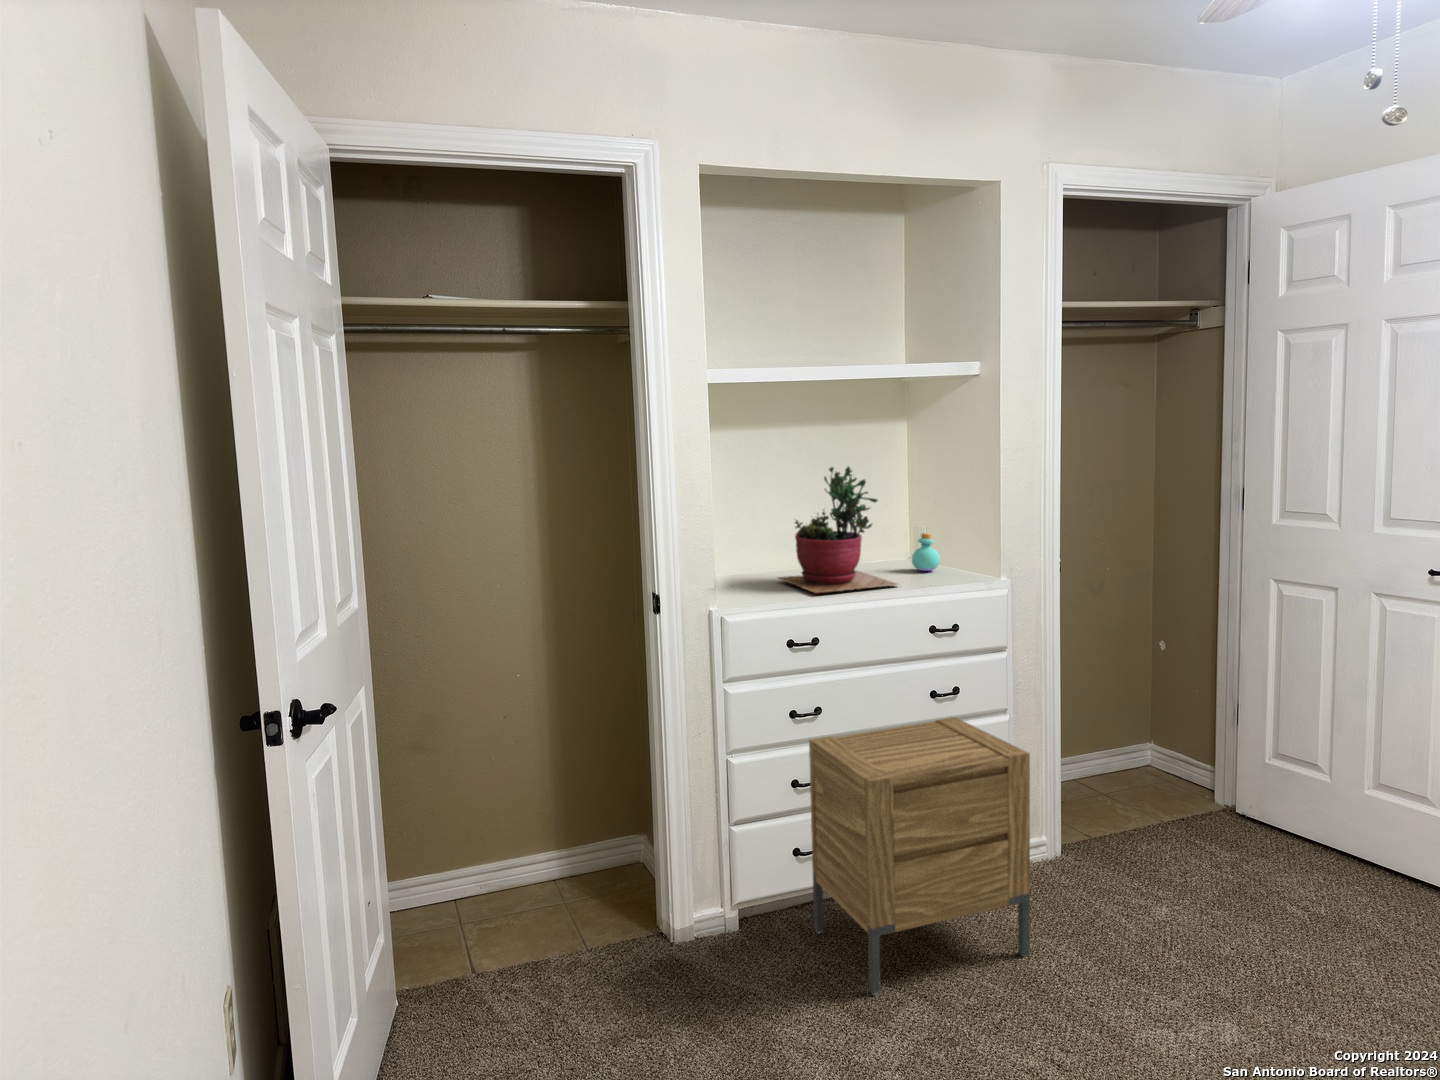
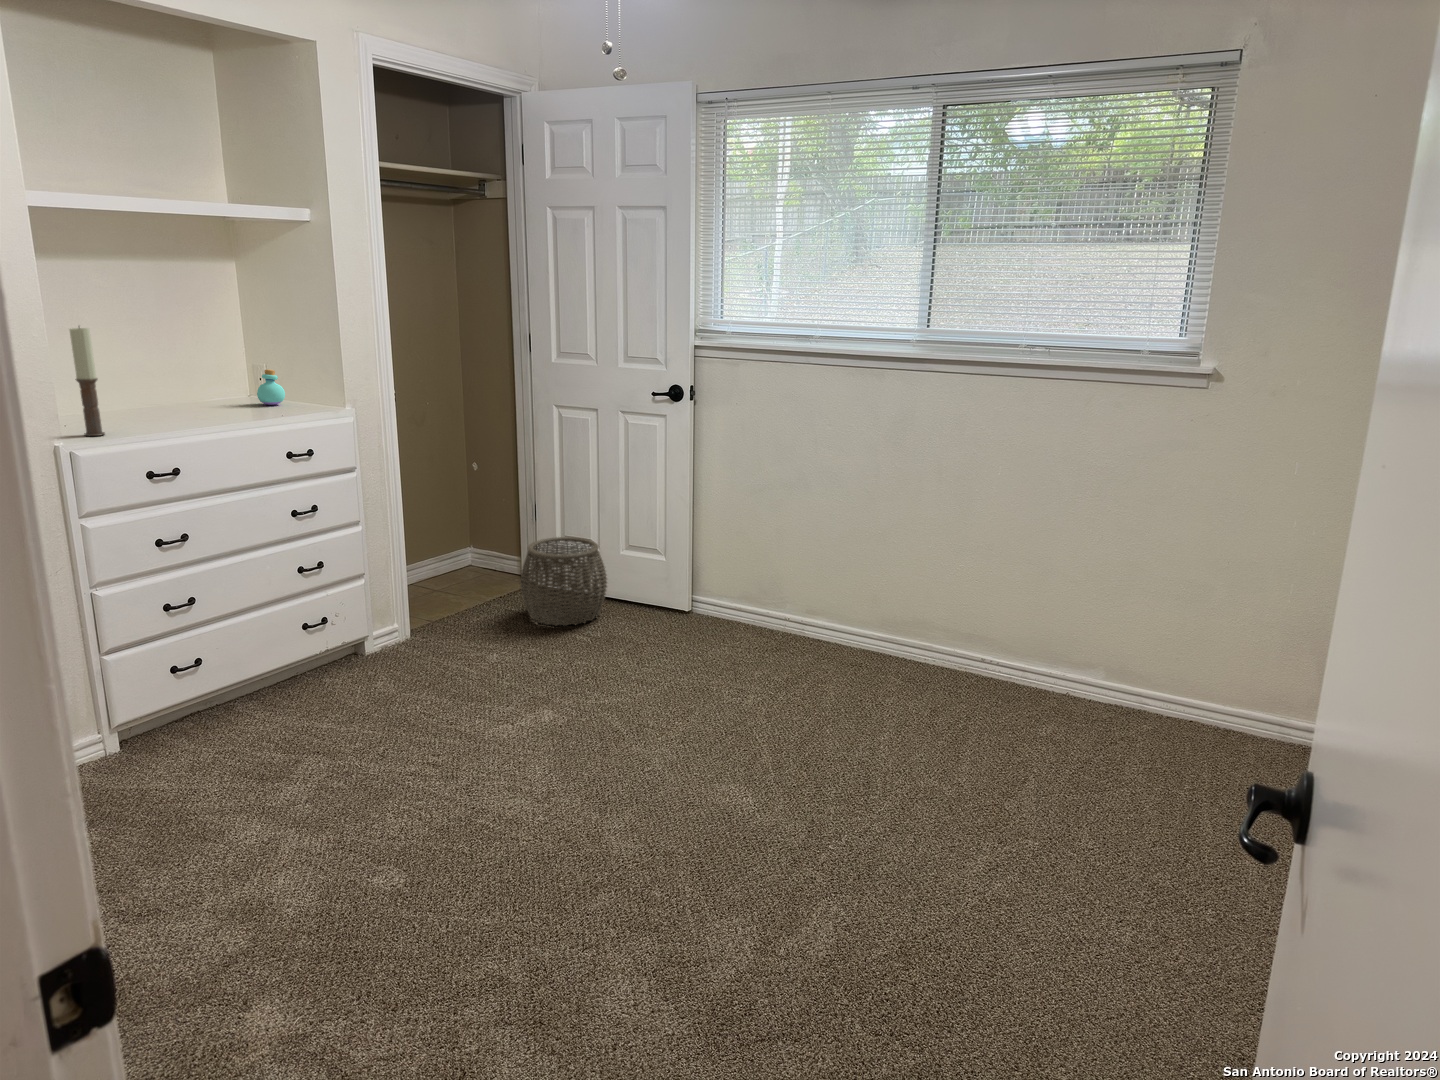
succulent plant: present [779,467,898,593] -> none [117,302,253,425]
candle: none [735,493,757,602] -> present [70,327,105,436]
nightstand: present [809,717,1030,995] -> none [179,529,398,764]
woven basket: none [1208,755,1343,885] -> present [520,537,607,626]

